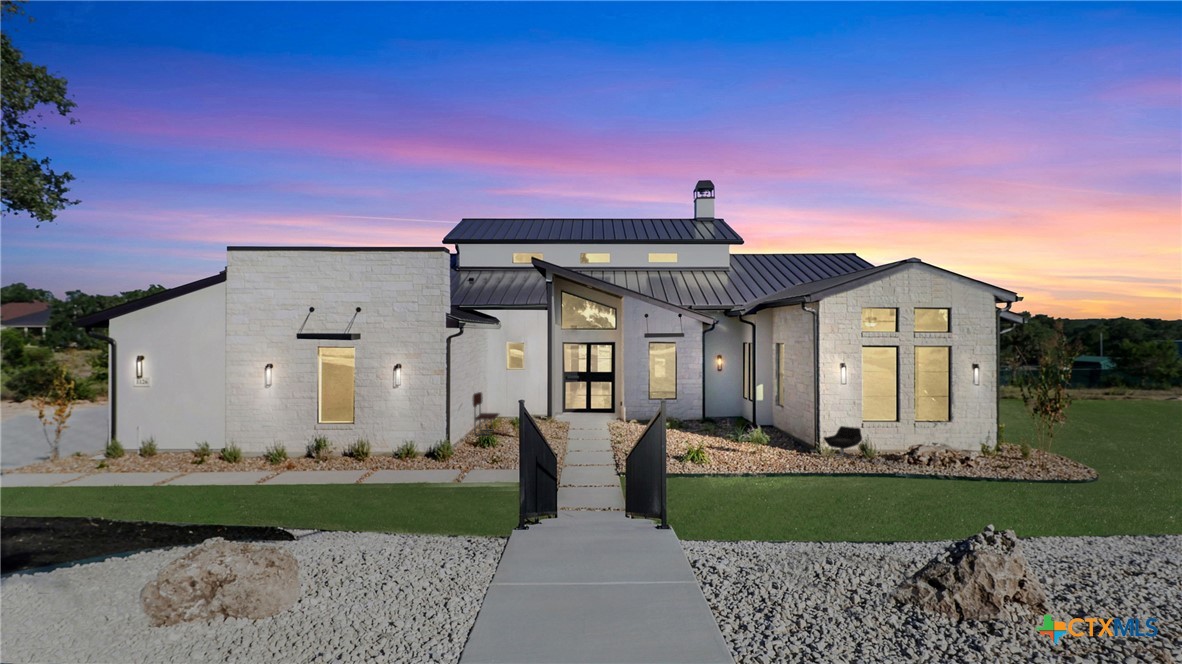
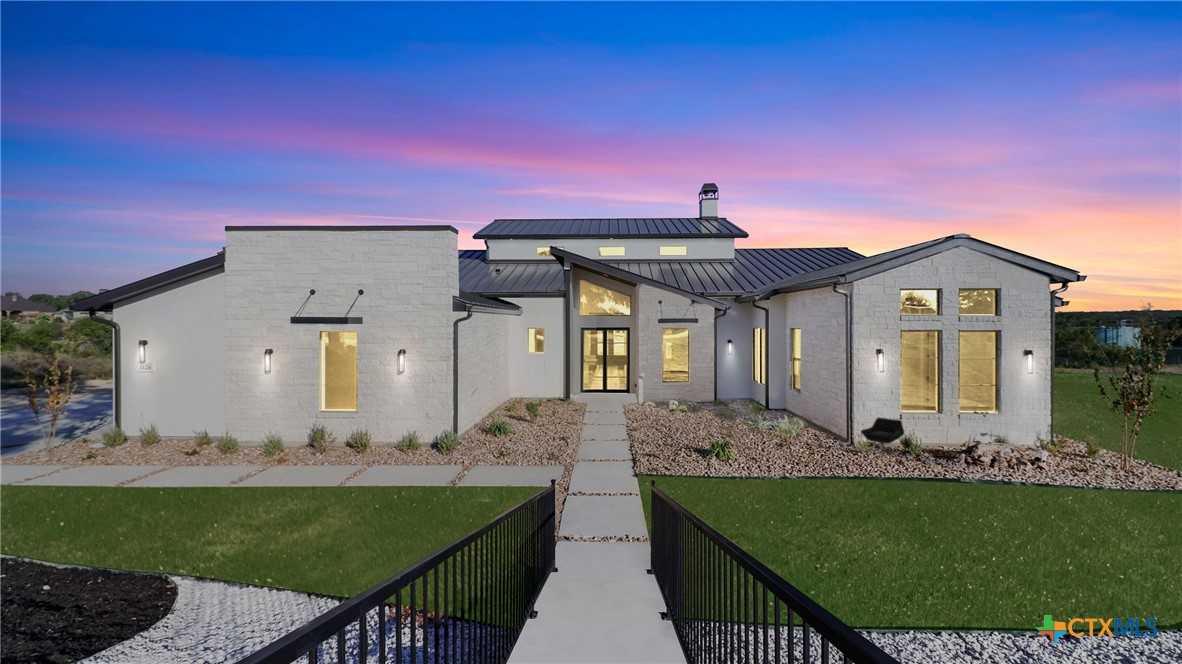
bench: present [473,392,499,435] -> none [489,377,516,420]

